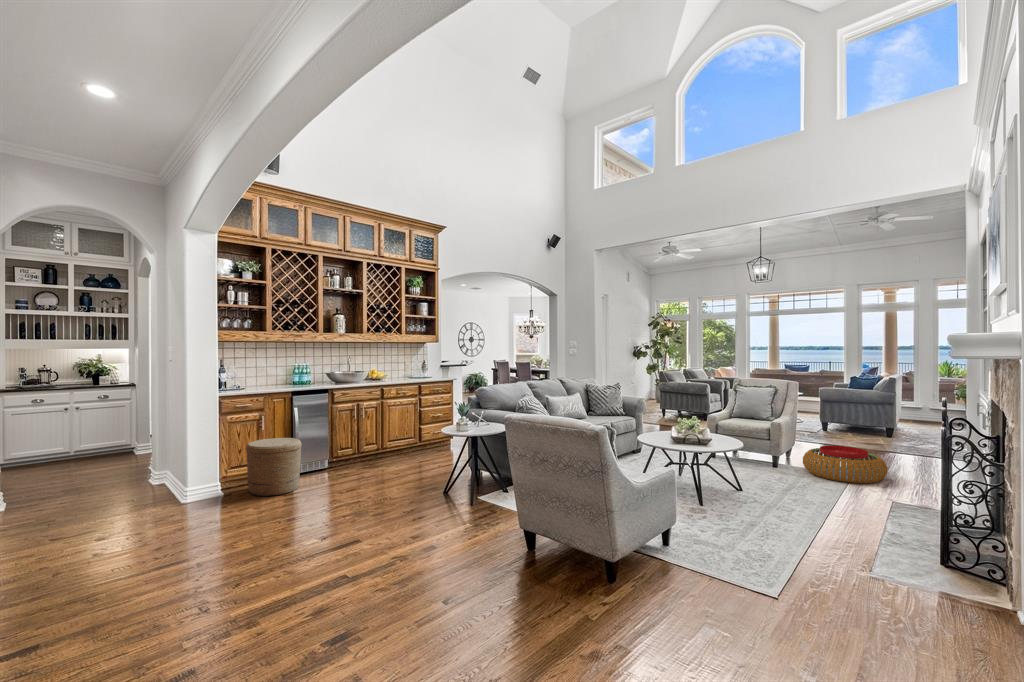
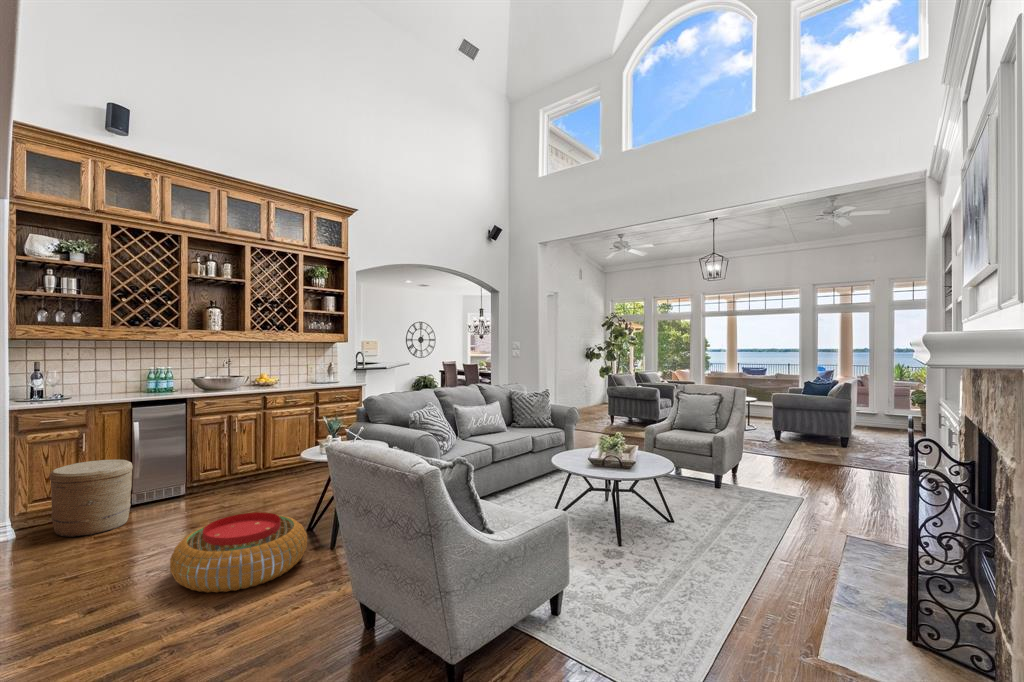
pouf: present [803,446,887,483] -> present [170,512,307,593]

